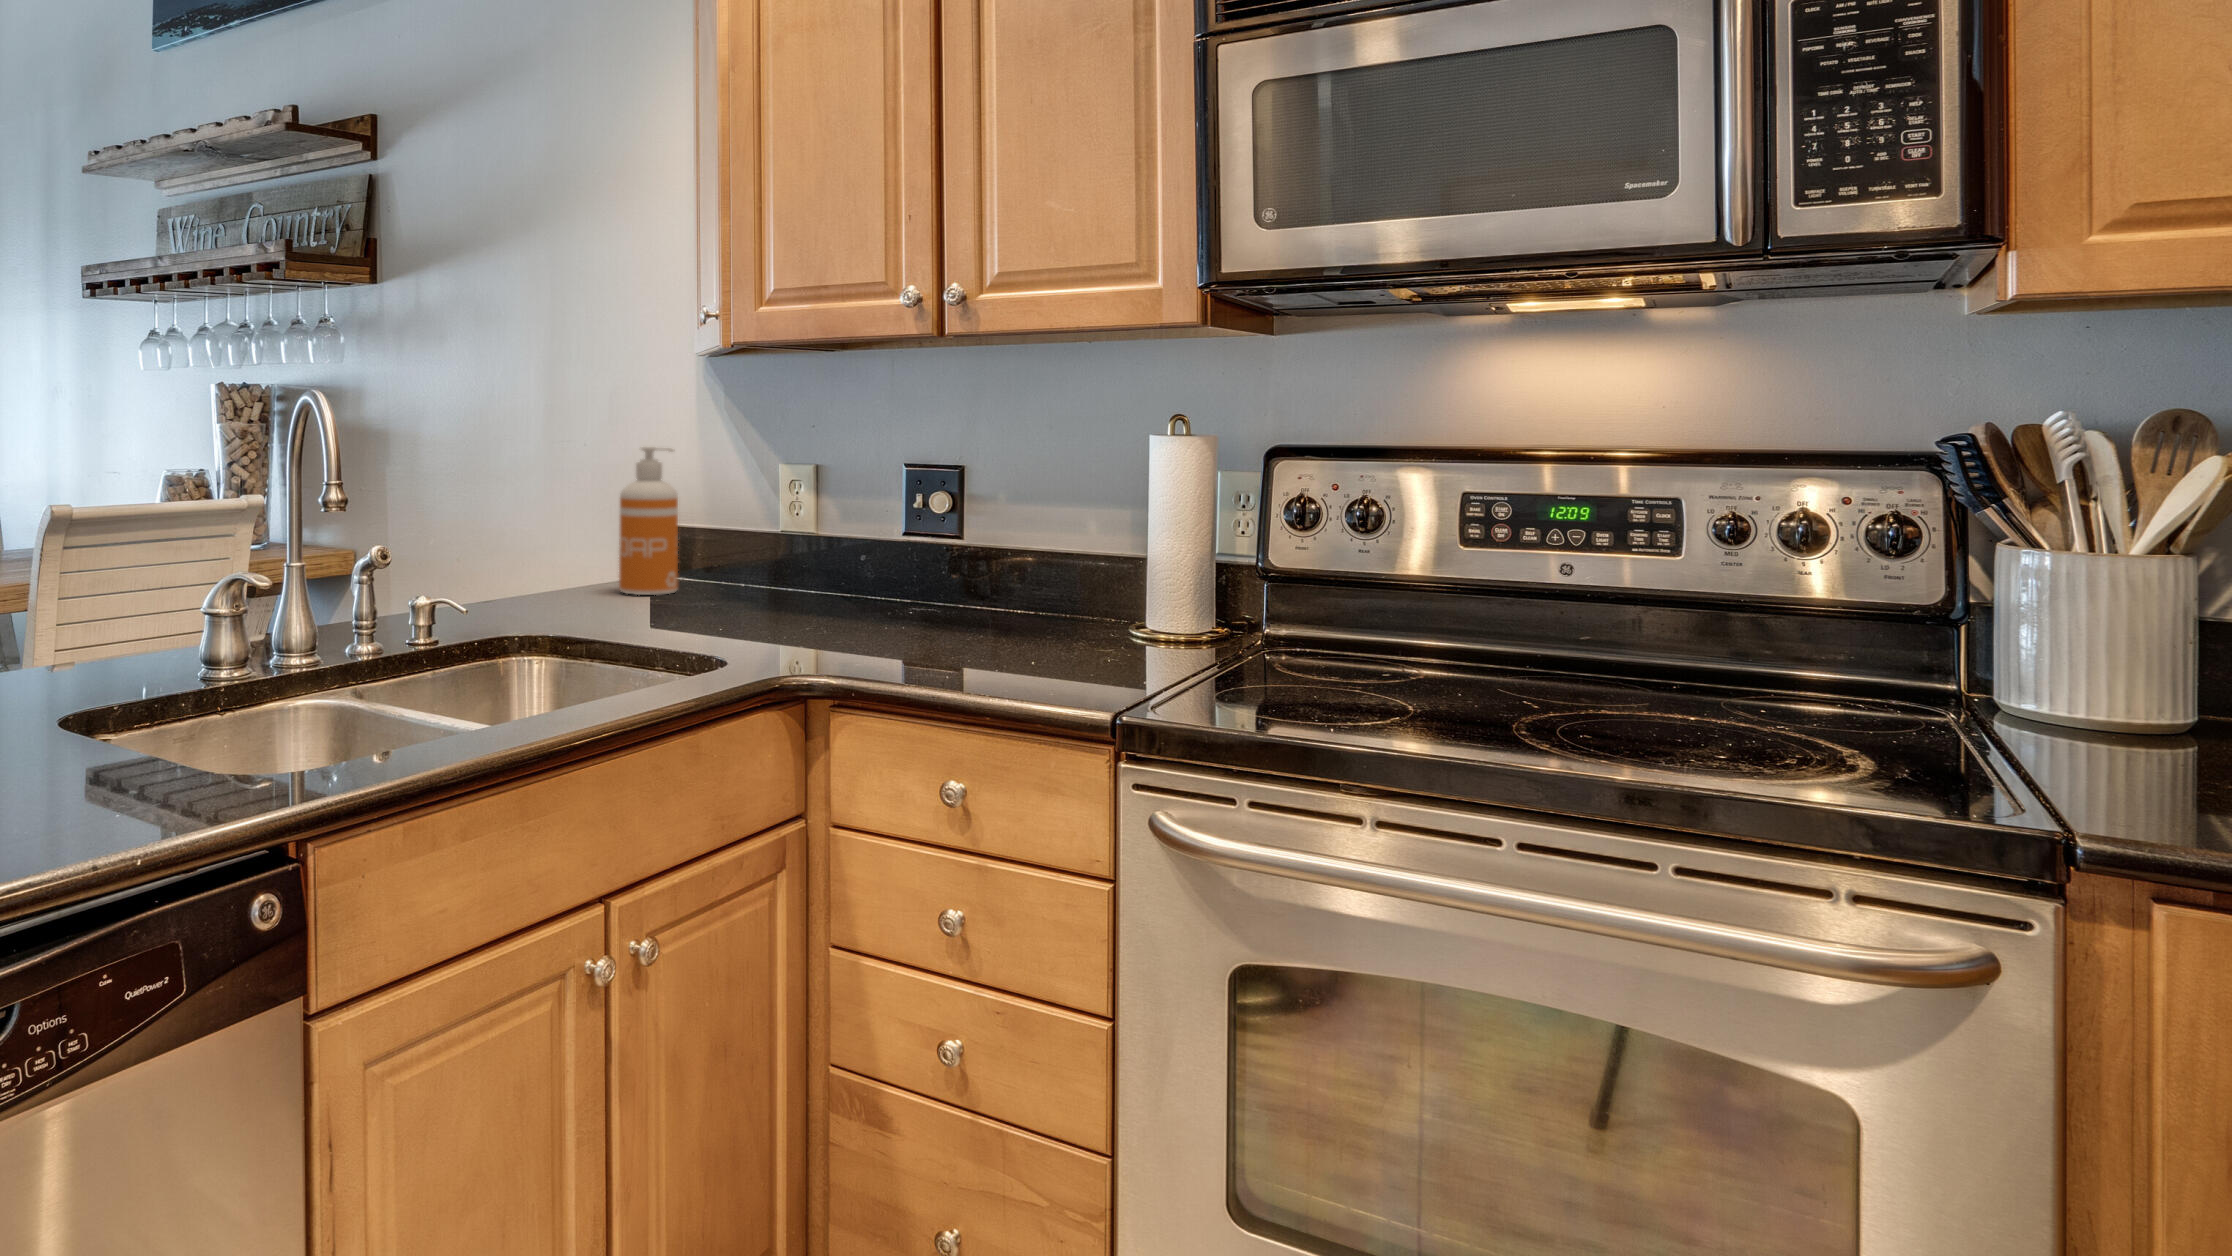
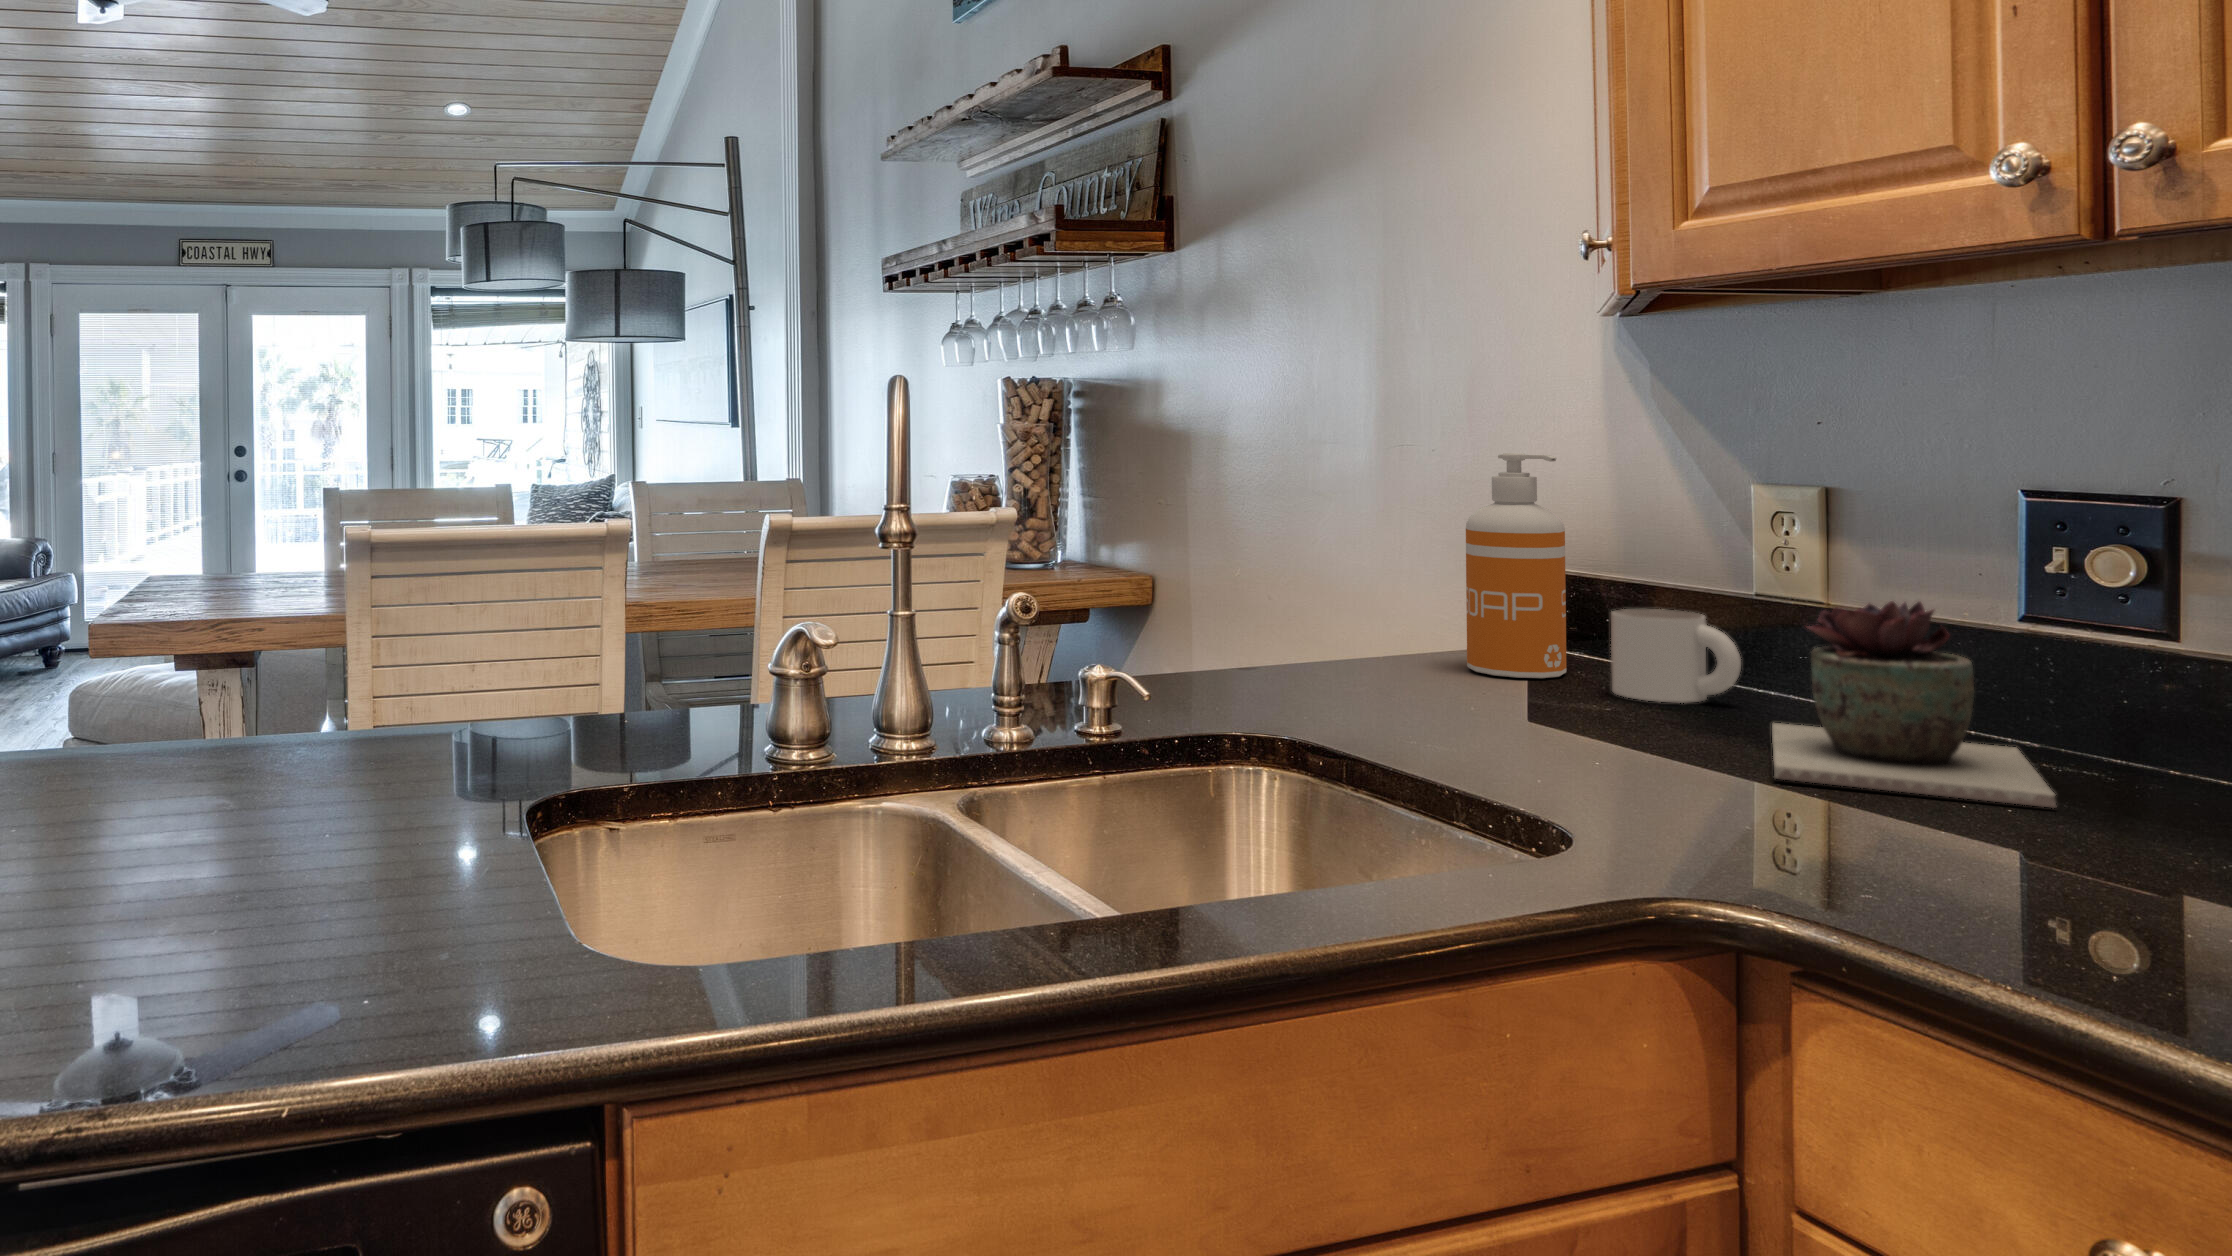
succulent plant: none [795,528,923,631] -> present [1772,601,2056,808]
mug: none [707,545,776,601] -> present [1611,609,1741,703]

